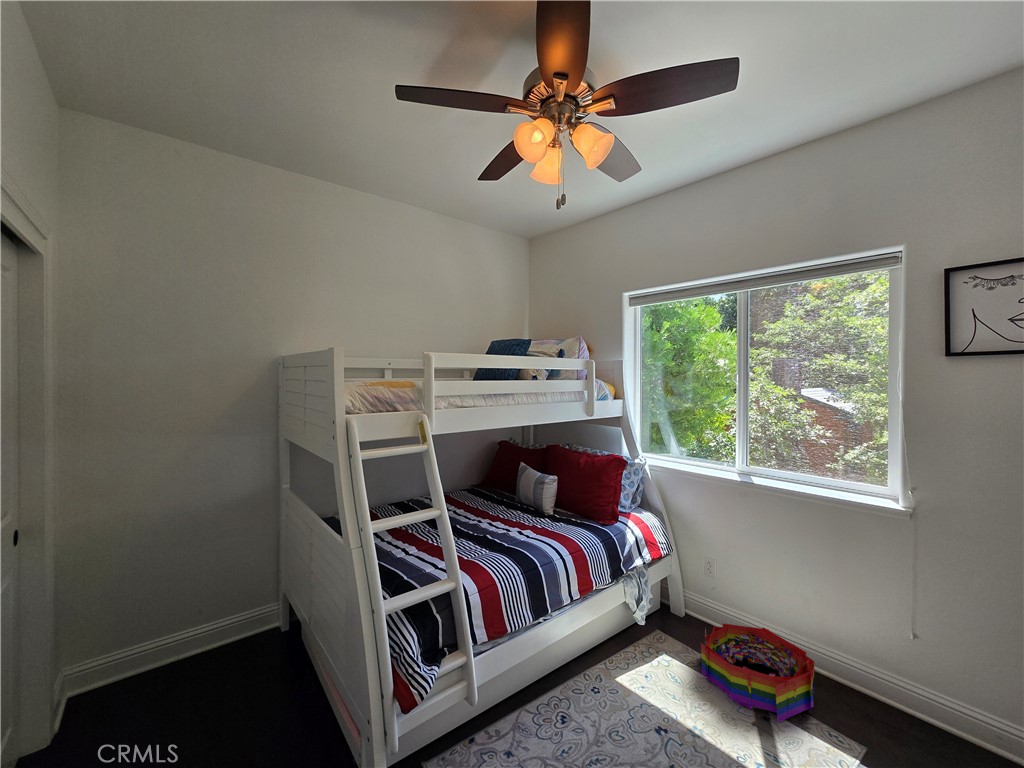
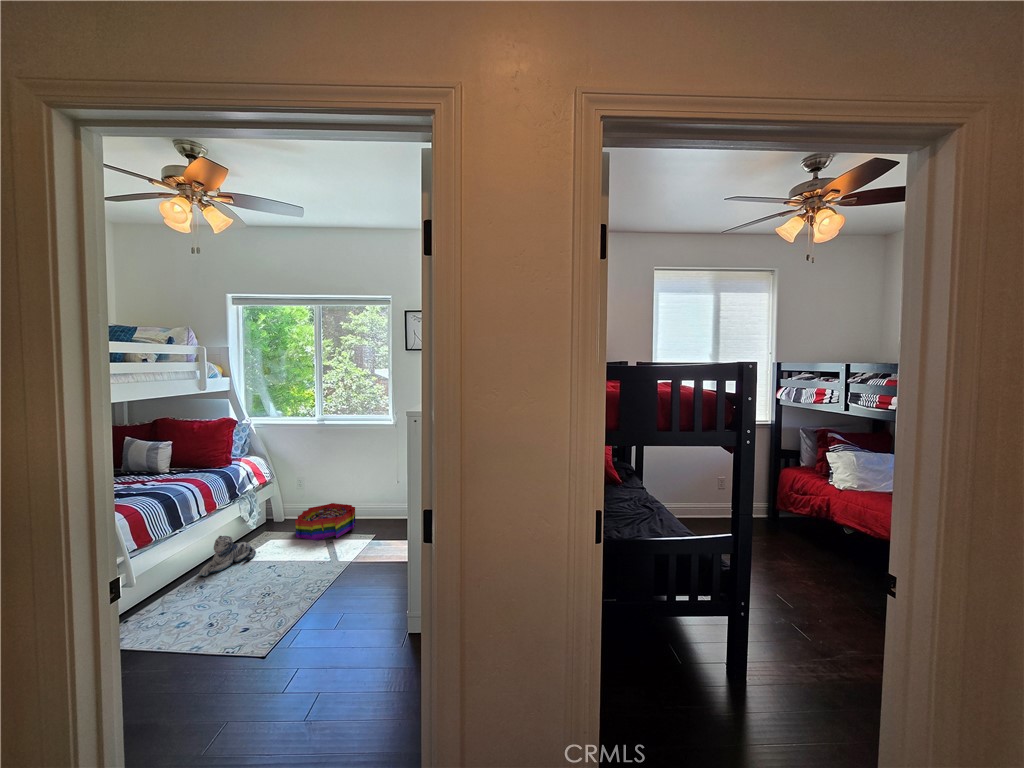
plush toy: none [563,638,640,699] -> present [199,536,256,576]

